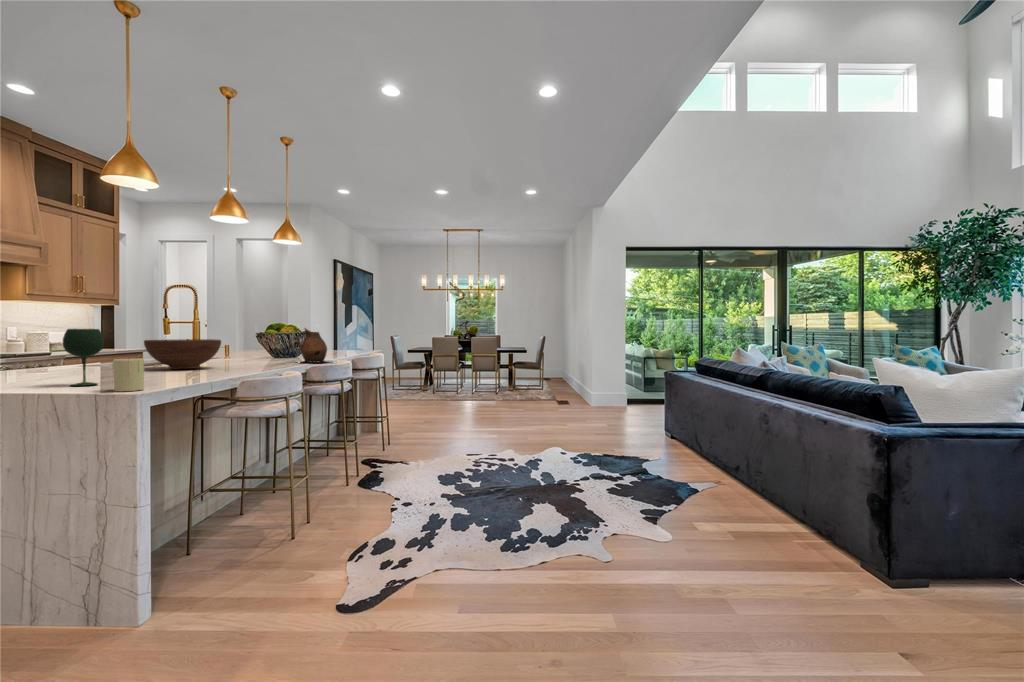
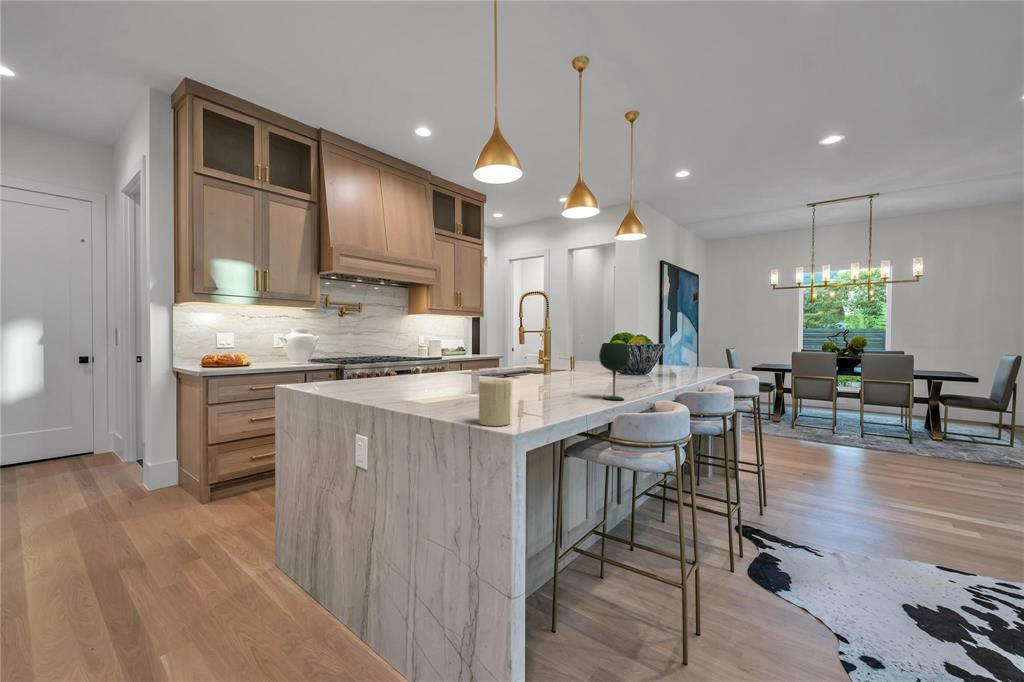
ceramic pitcher: present [297,328,328,363] -> none [652,338,696,384]
wine glass: present [63,329,104,386] -> present [599,343,630,400]
fruit bowl: present [144,339,221,369] -> none [505,351,576,385]

